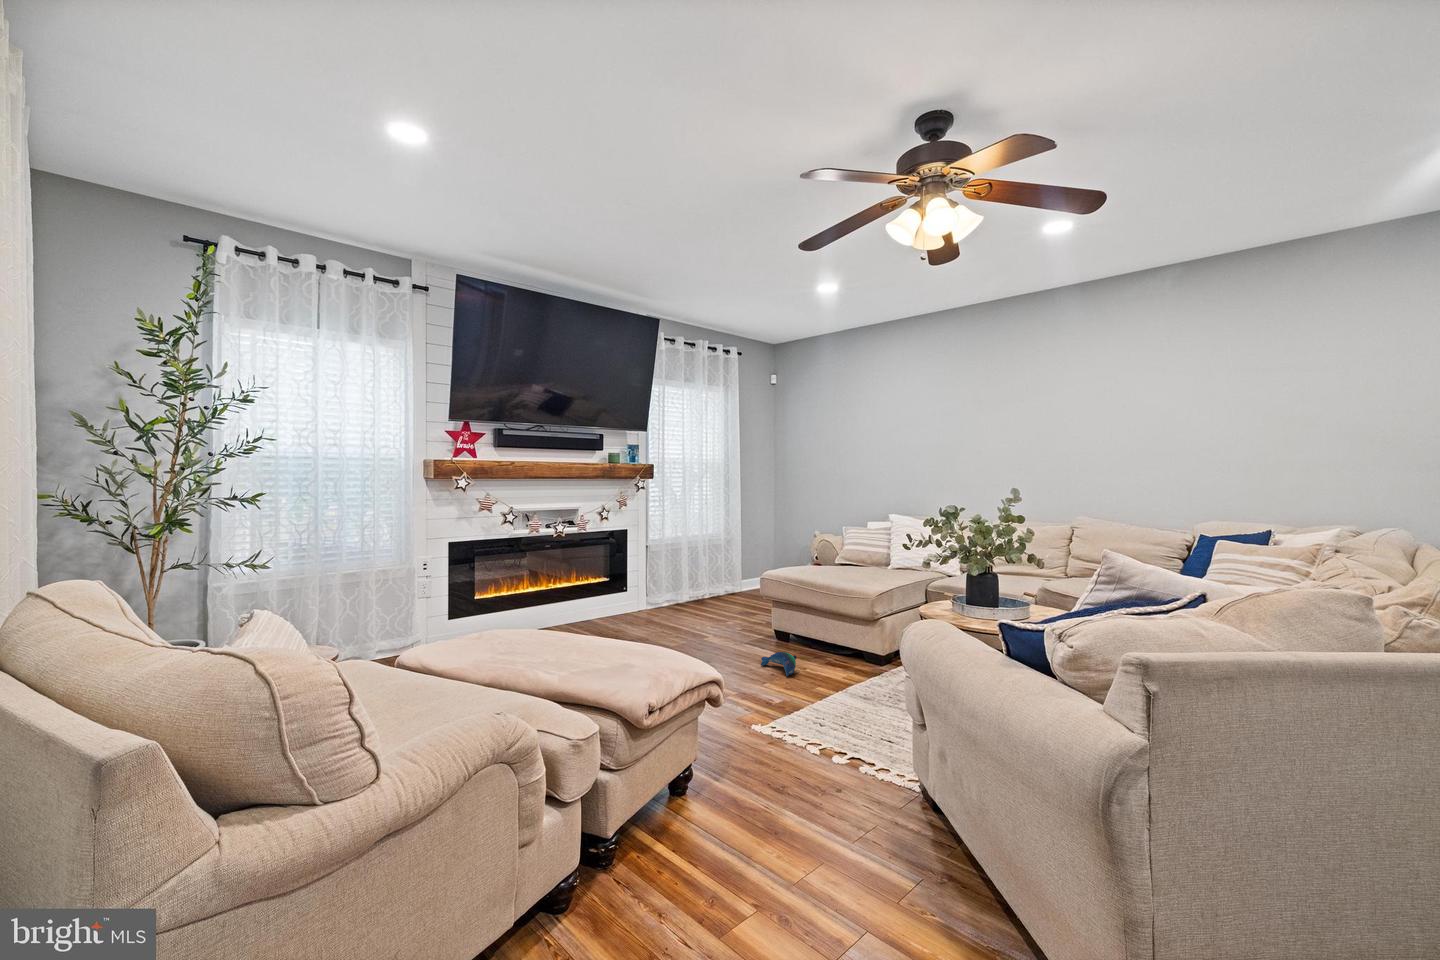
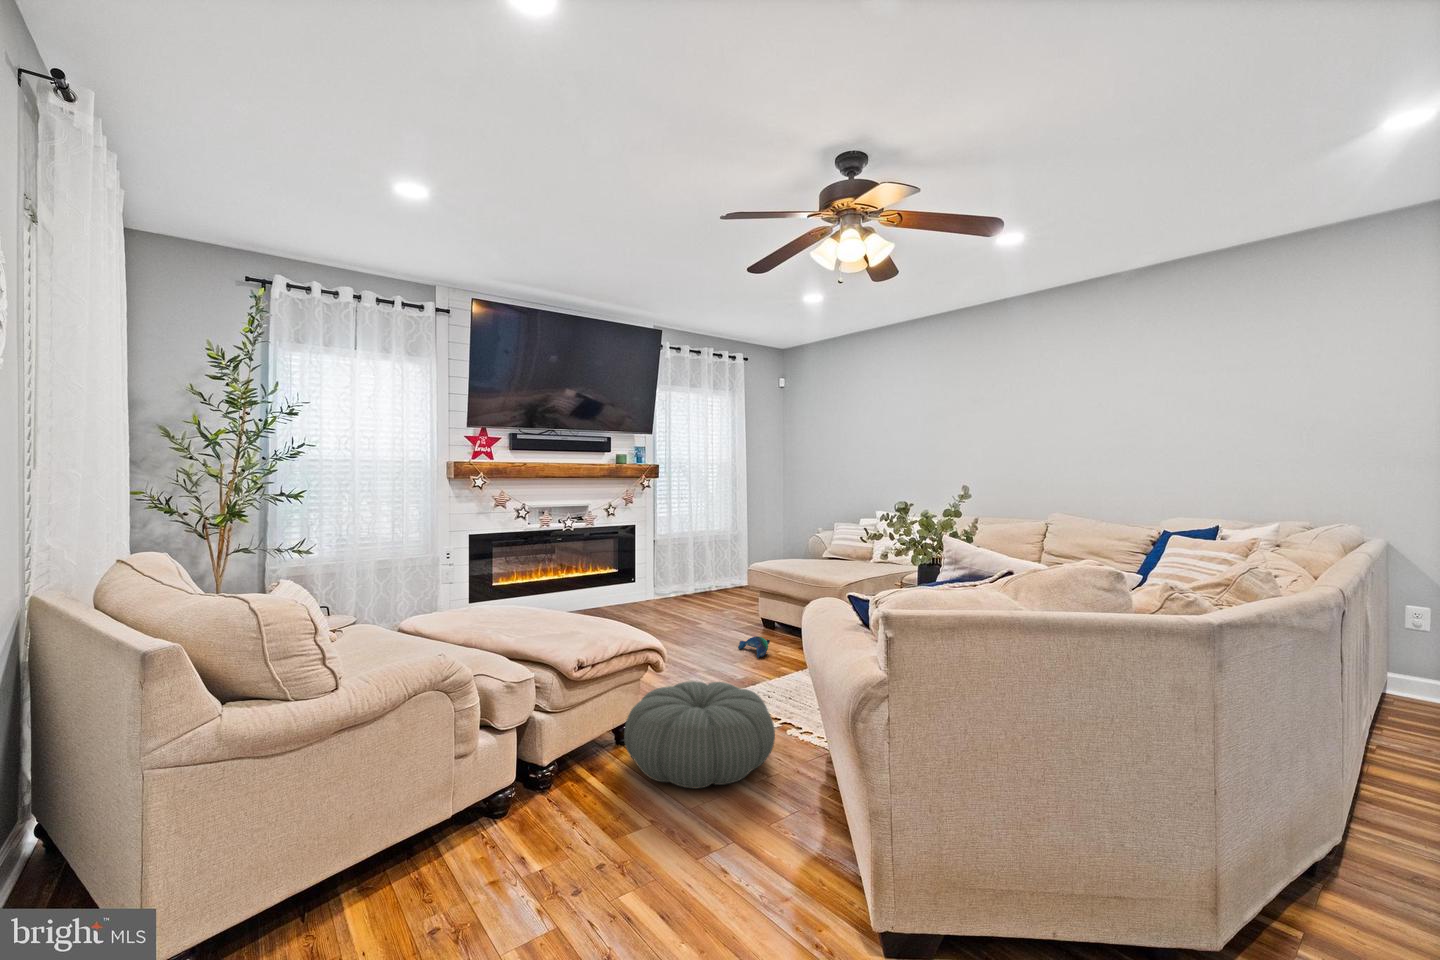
pouf: none [691,715,869,854] -> present [624,681,775,789]

